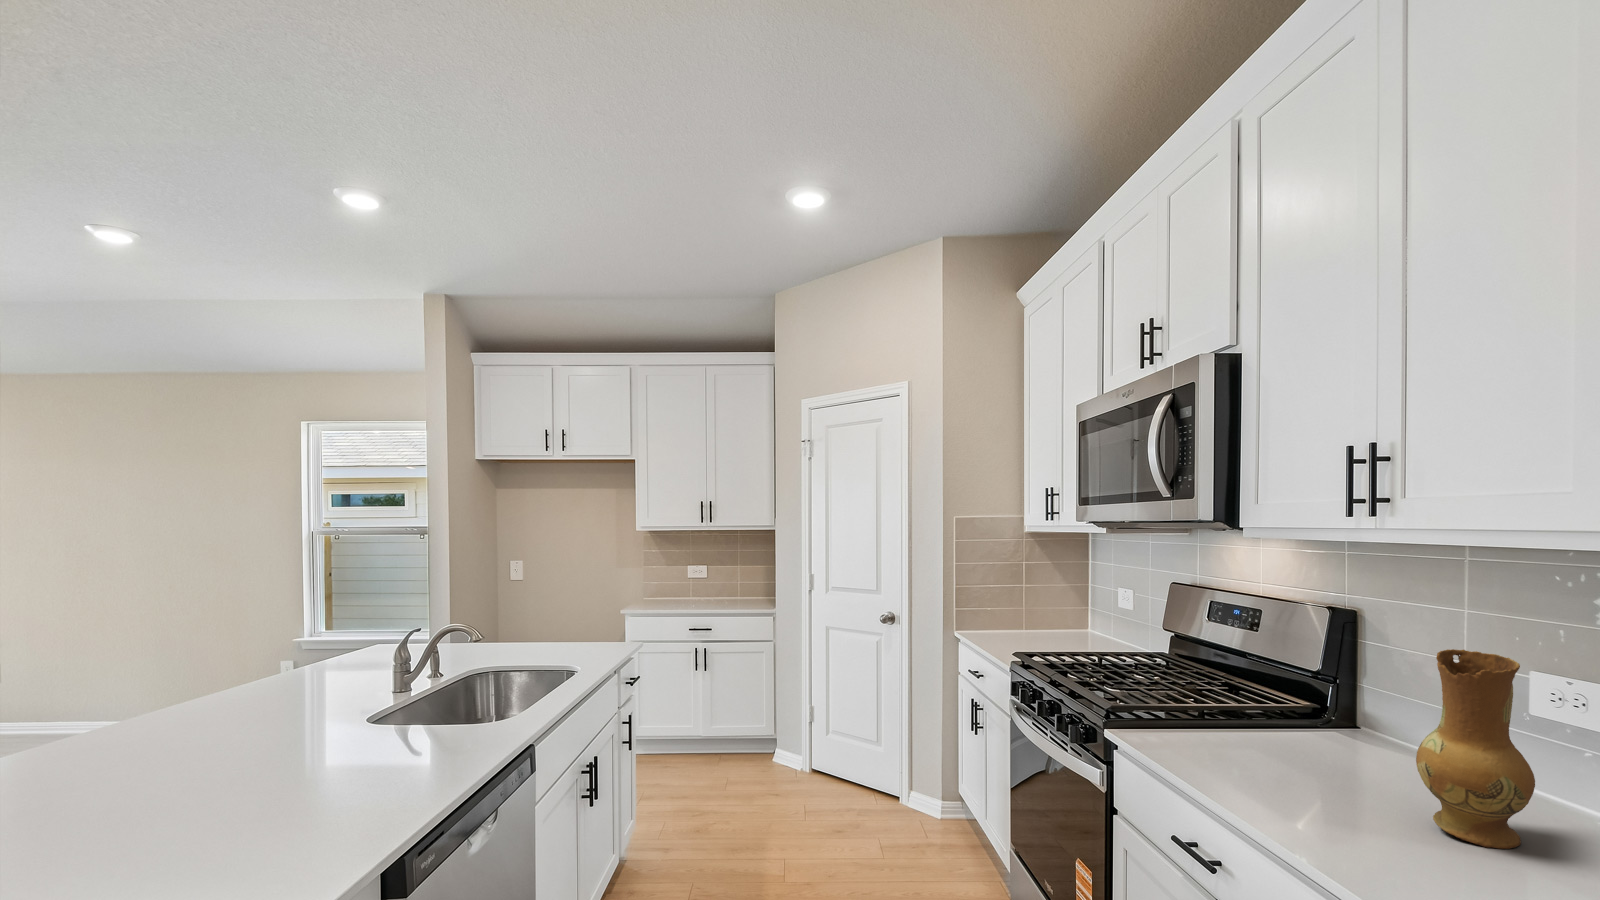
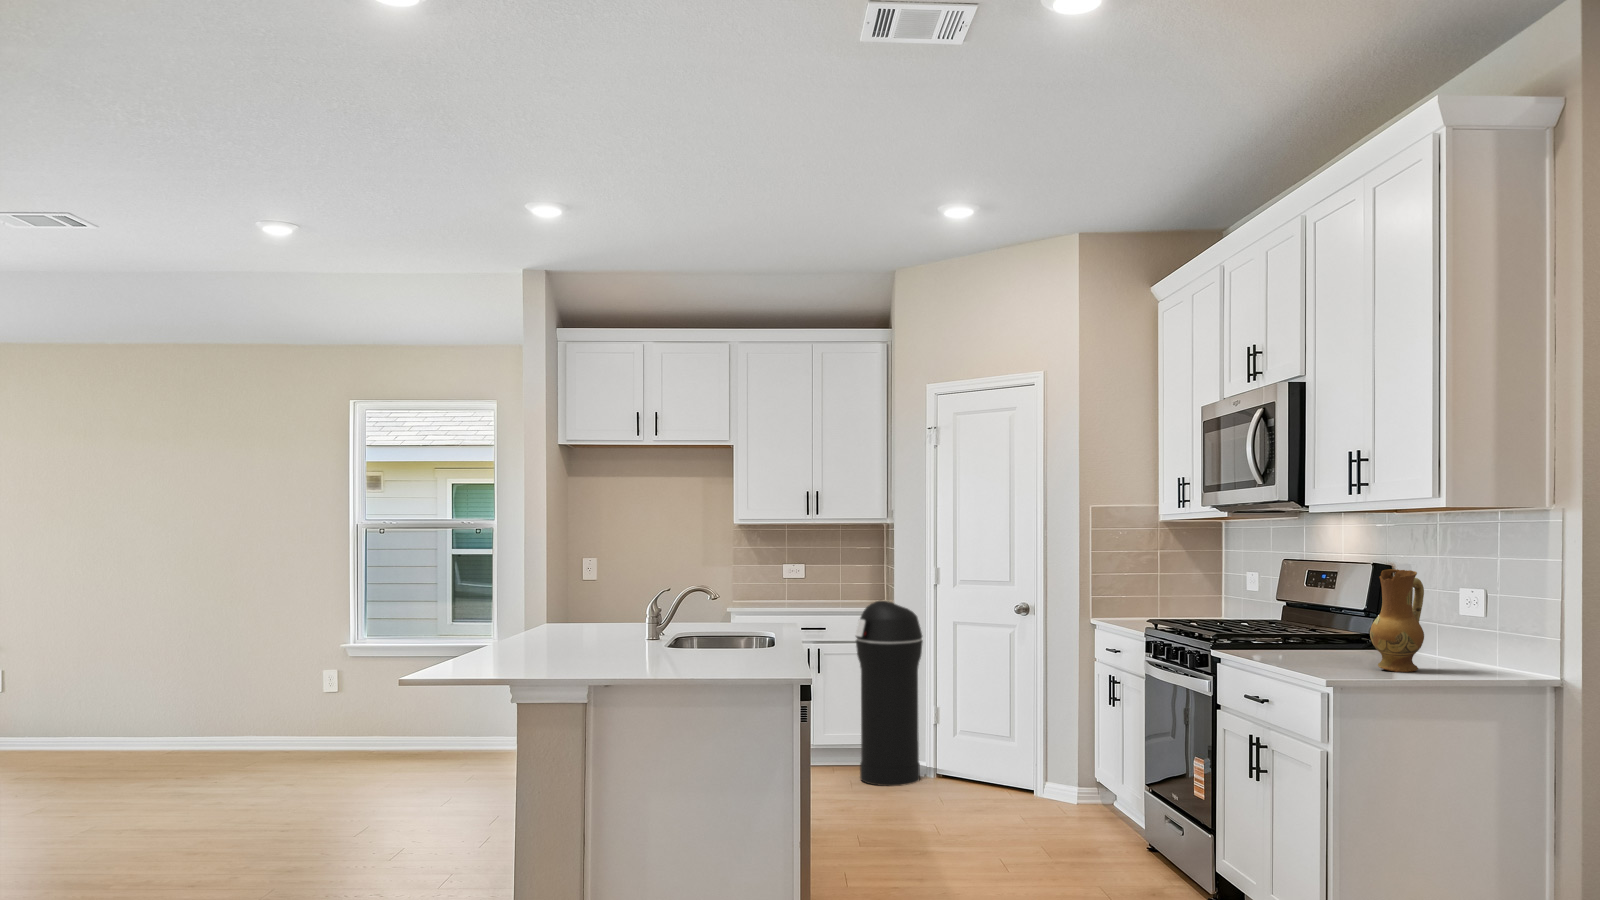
trash can: none [731,604,797,788] -> present [856,601,923,786]

